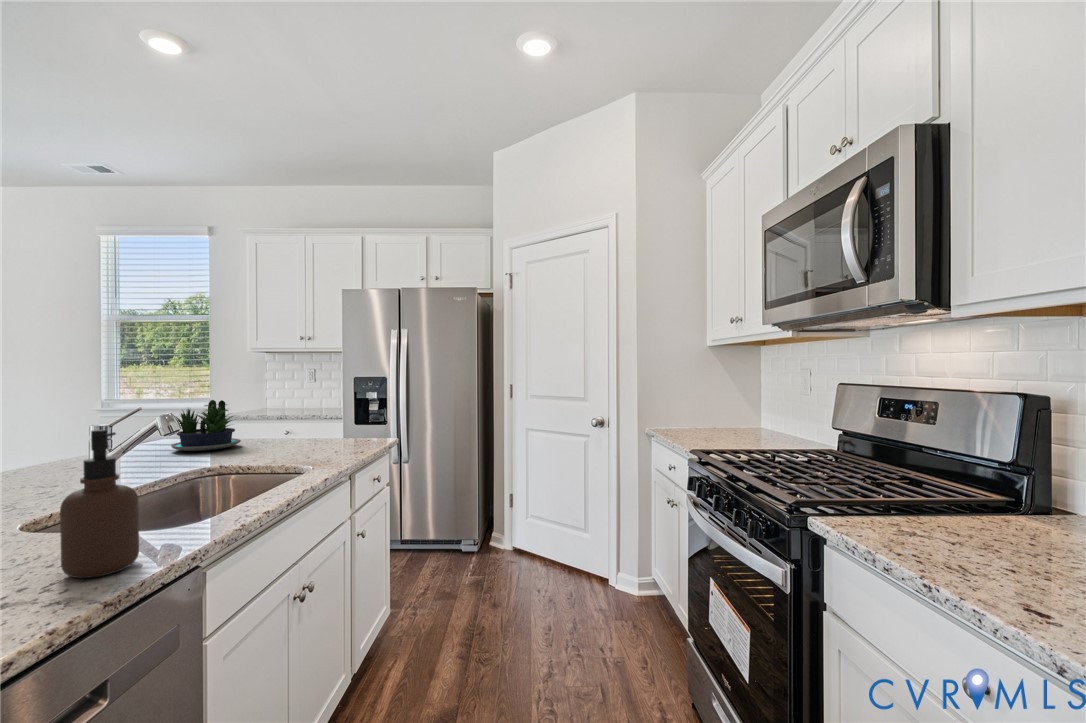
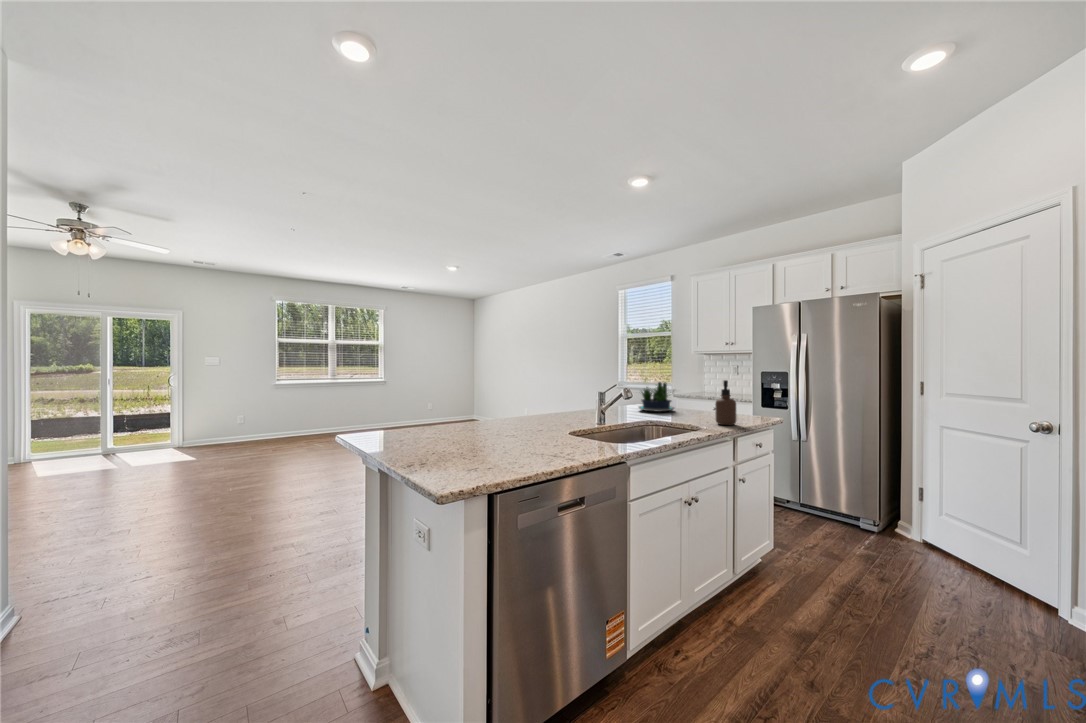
soap dispenser: present [60,430,139,578] -> present [715,380,736,425]

